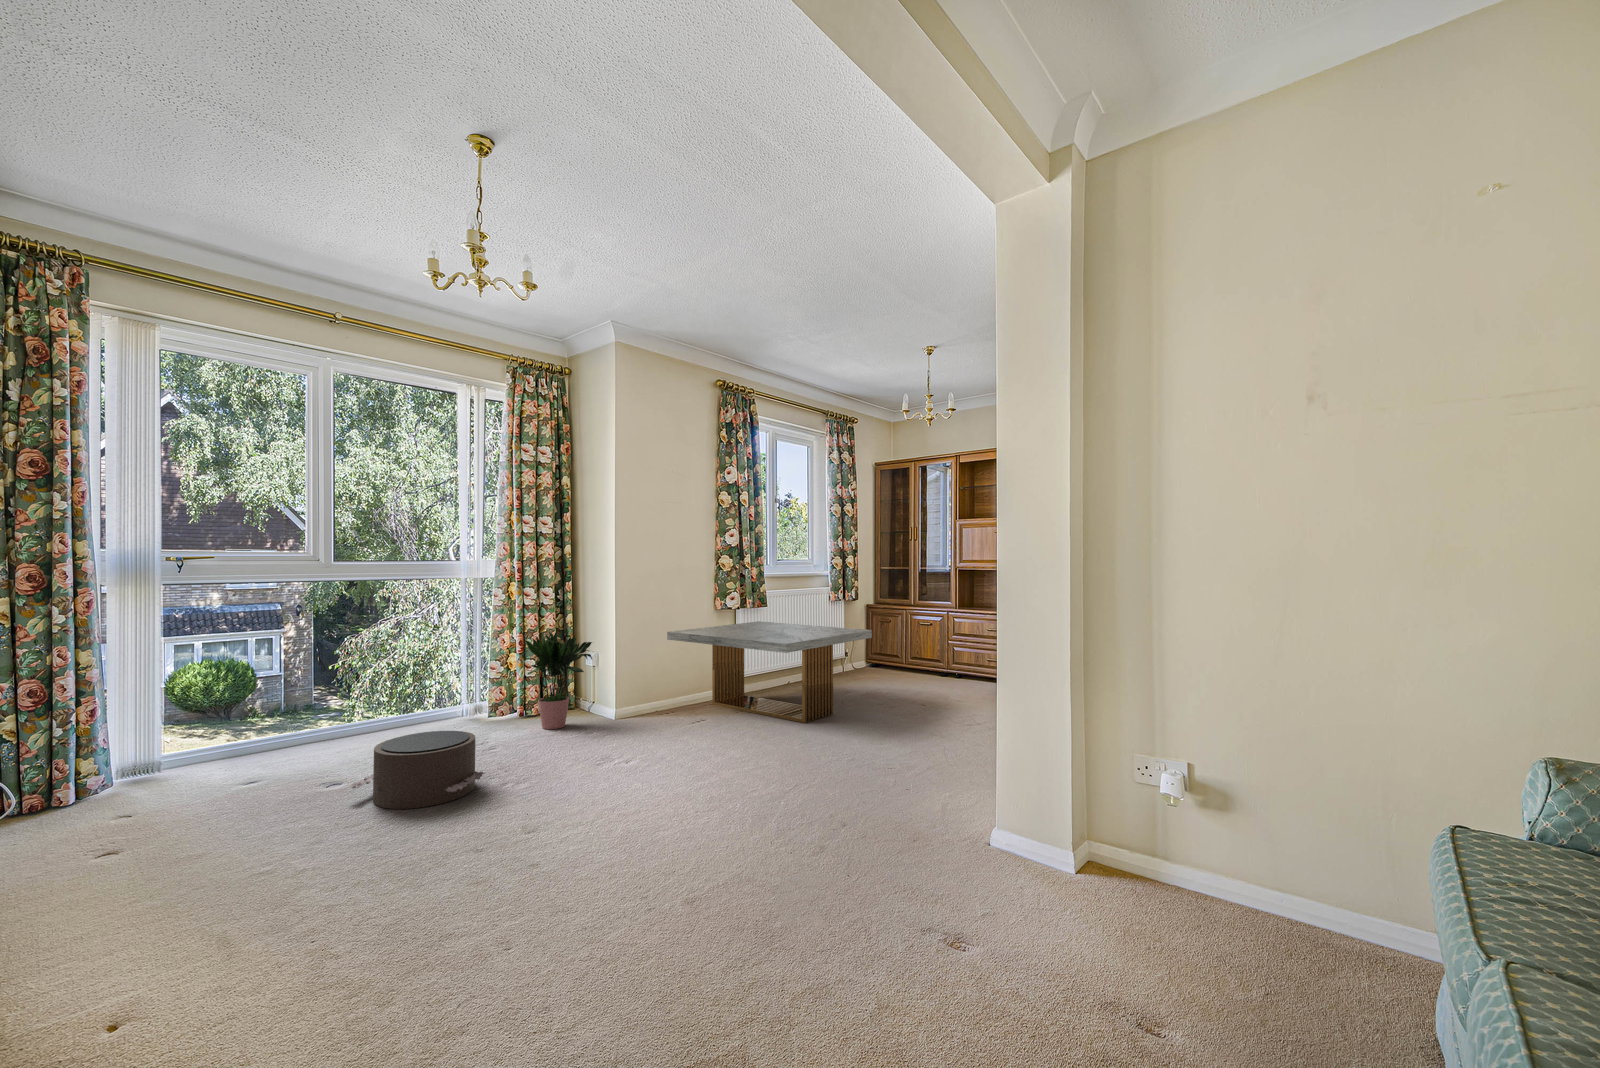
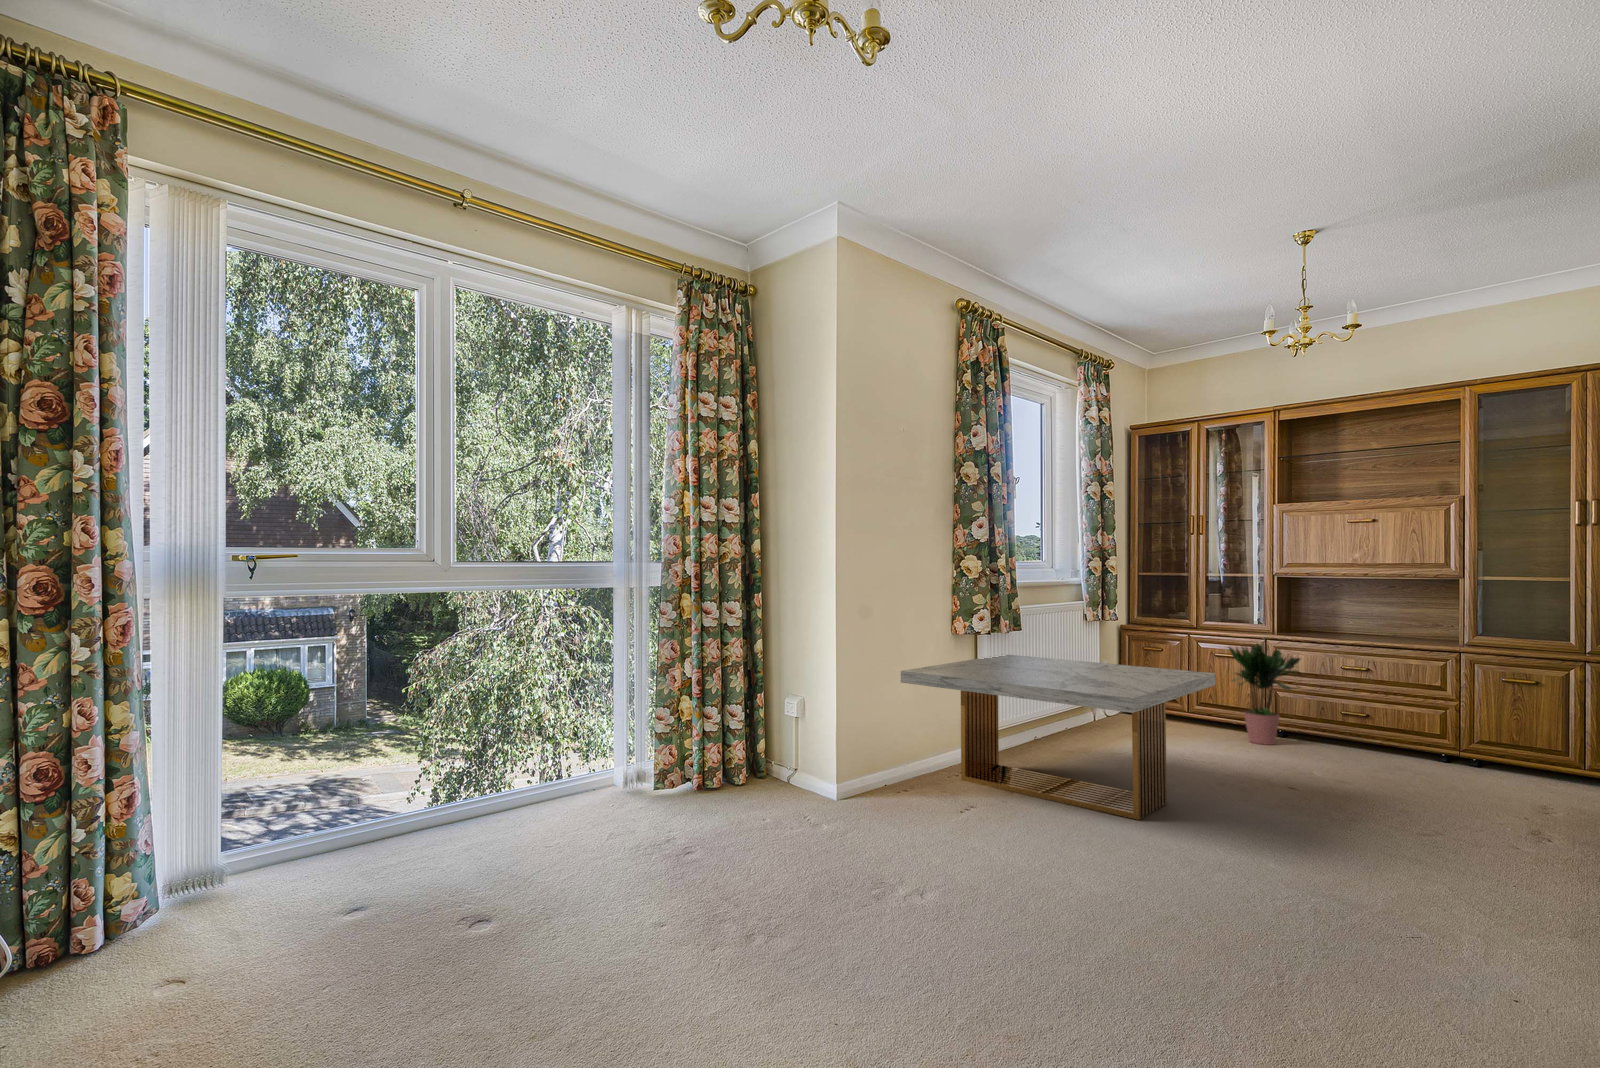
potted plant: present [525,632,592,729] -> present [1229,643,1301,745]
pouf: present [349,731,485,809] -> none [519,838,726,987]

